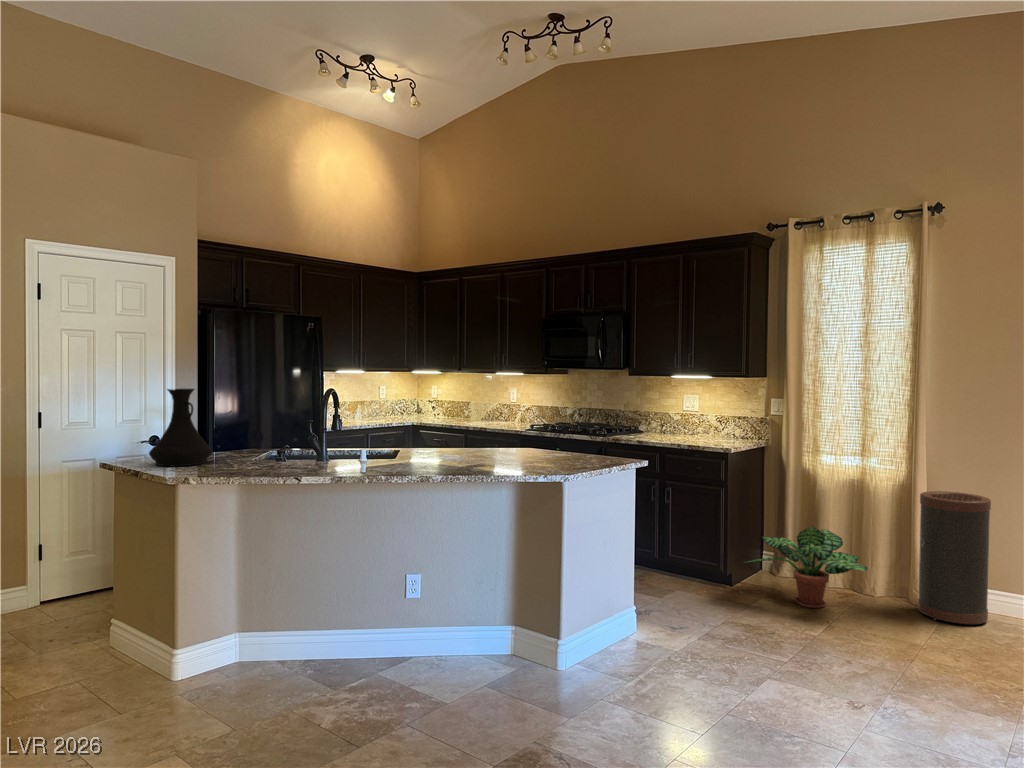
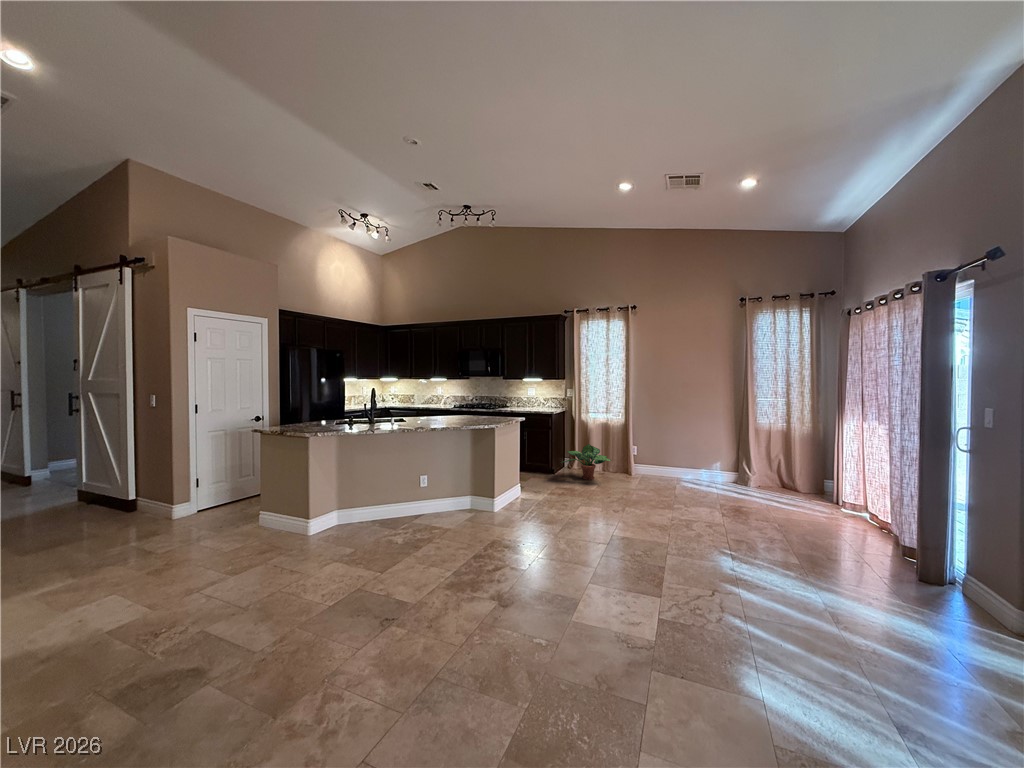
vase: present [149,389,213,466] -> none [290,389,323,428]
trash can: present [918,491,991,624] -> none [630,427,656,480]

